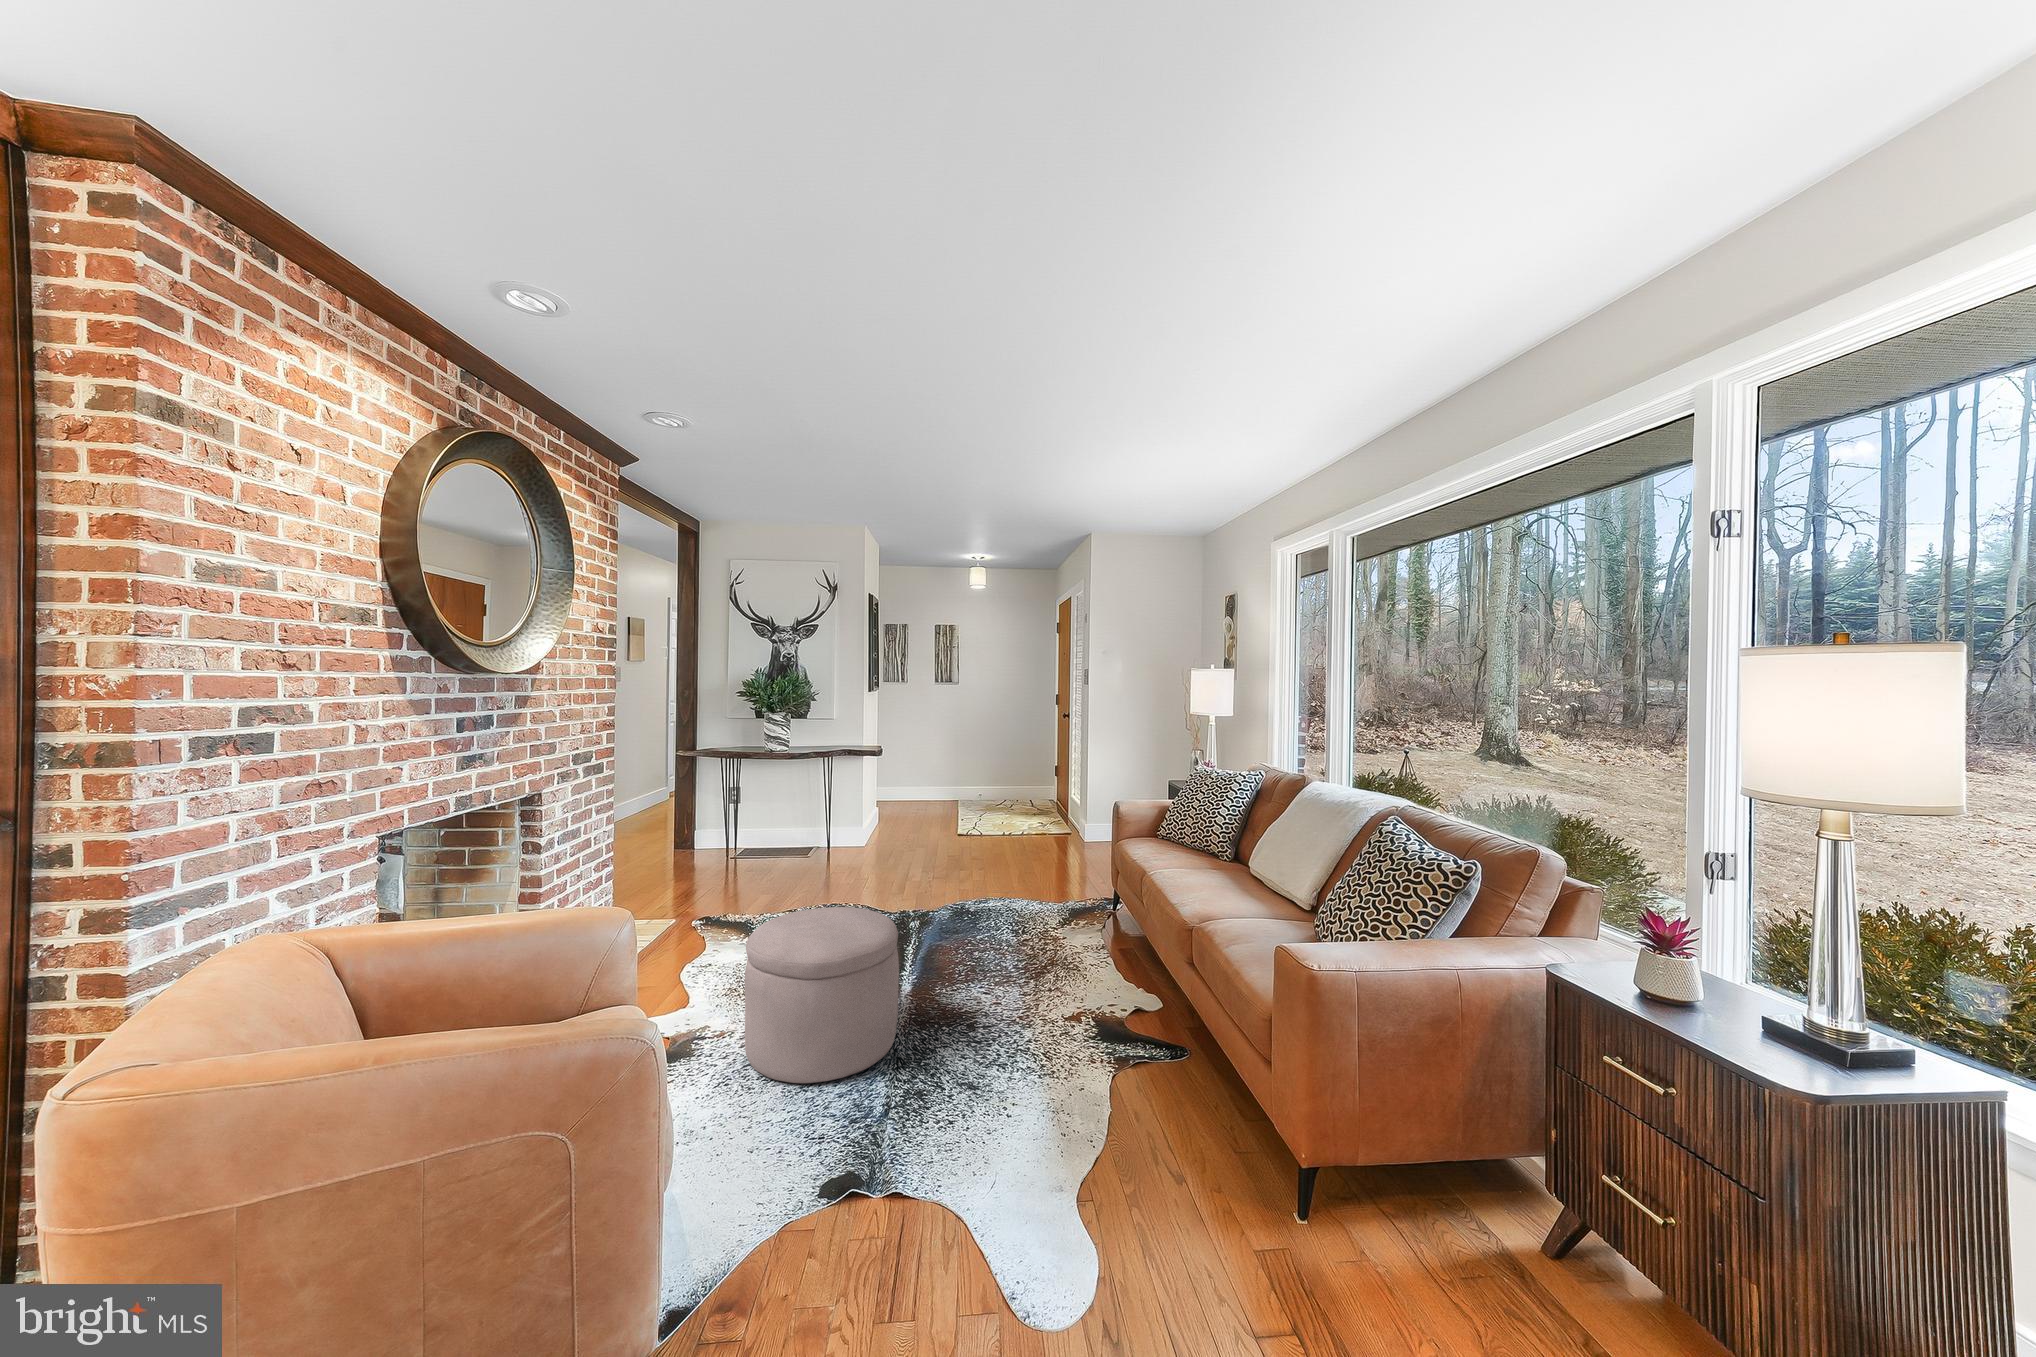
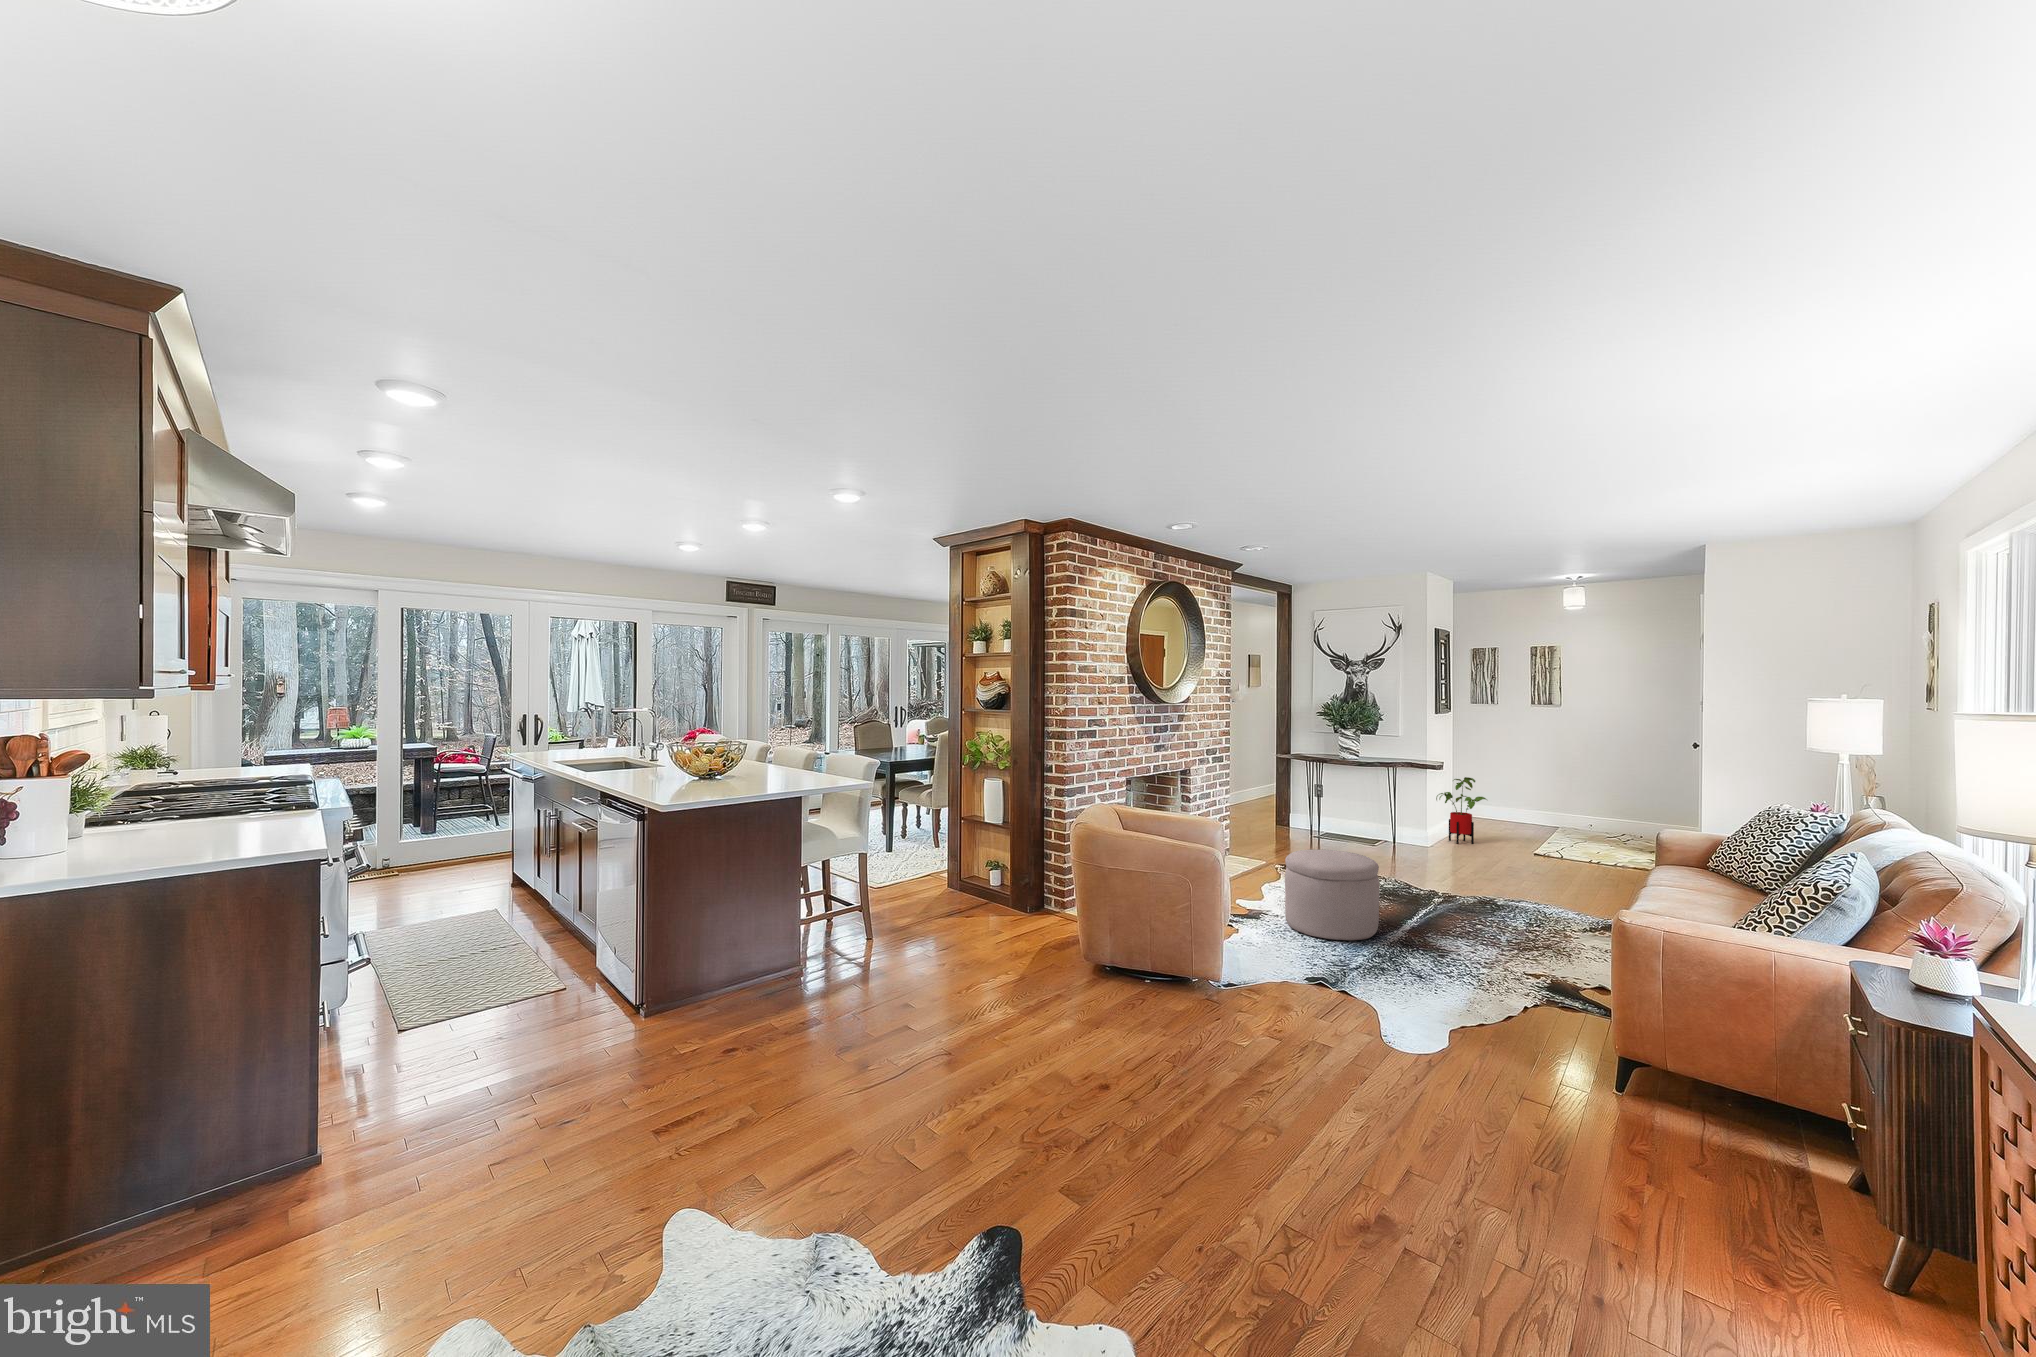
house plant: none [871,762,923,838] -> present [1436,777,1487,844]

